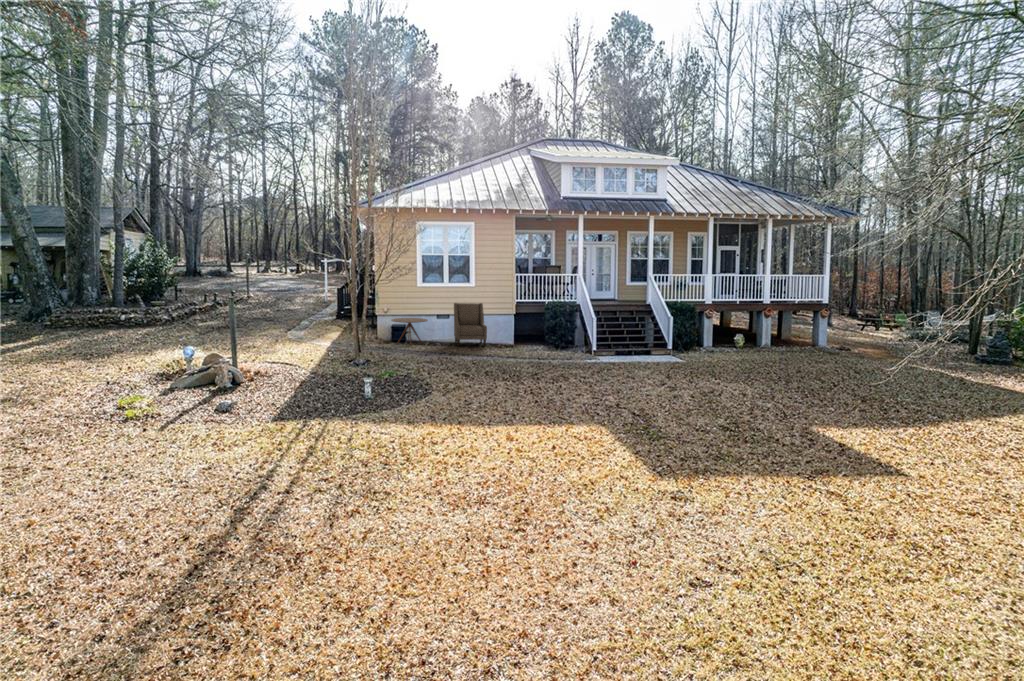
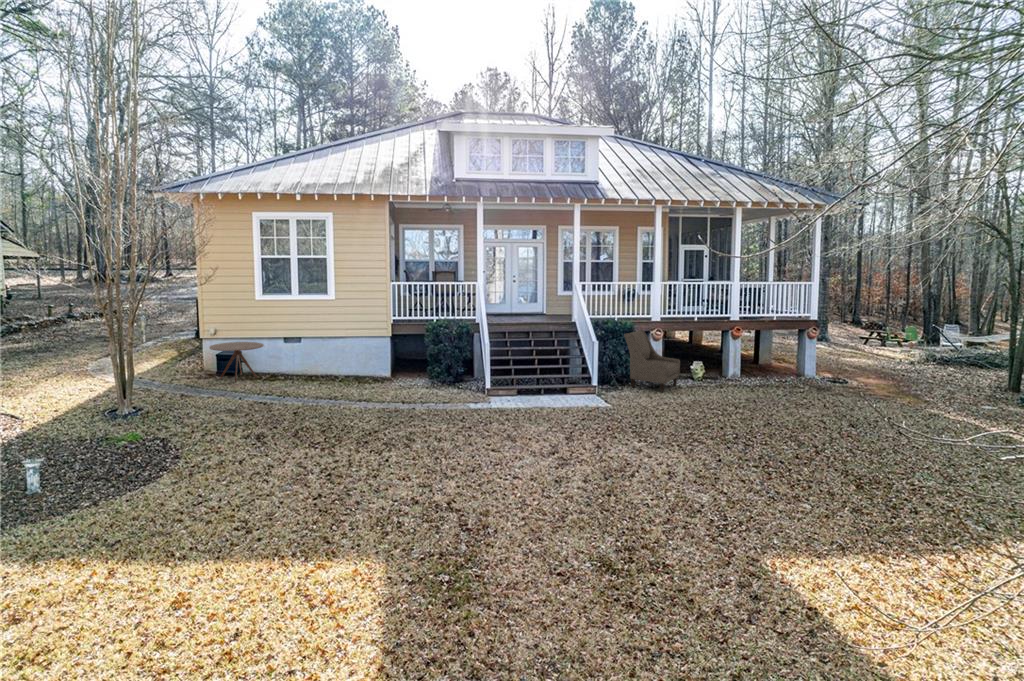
chair: present [454,303,487,346] -> present [624,330,680,392]

